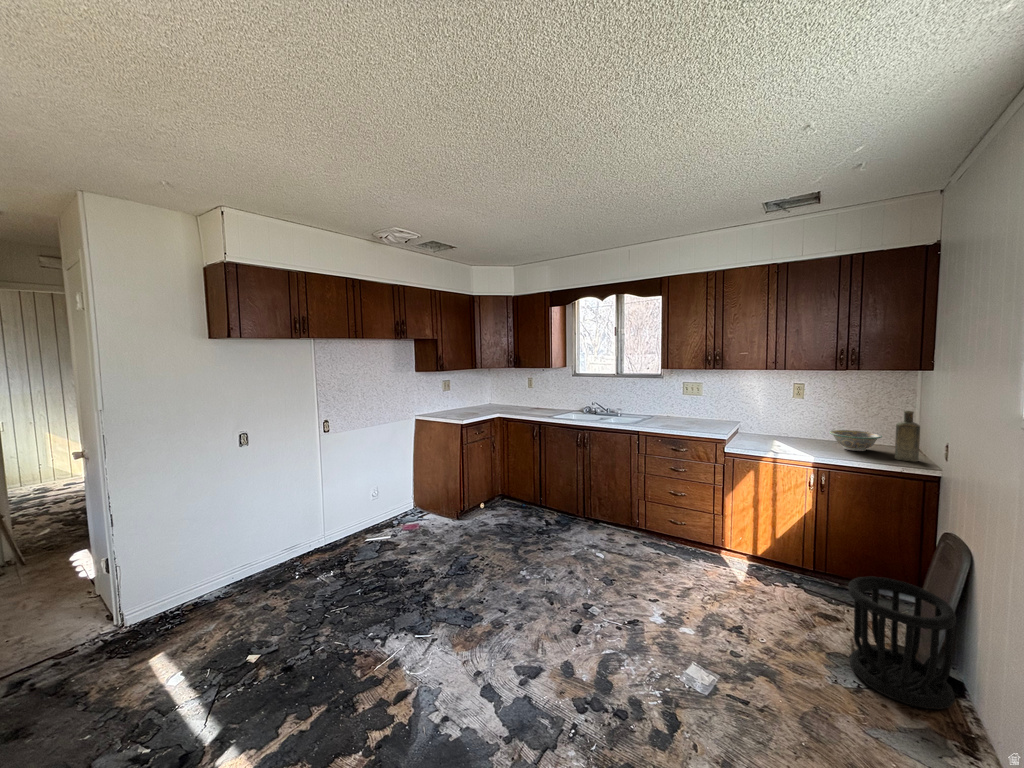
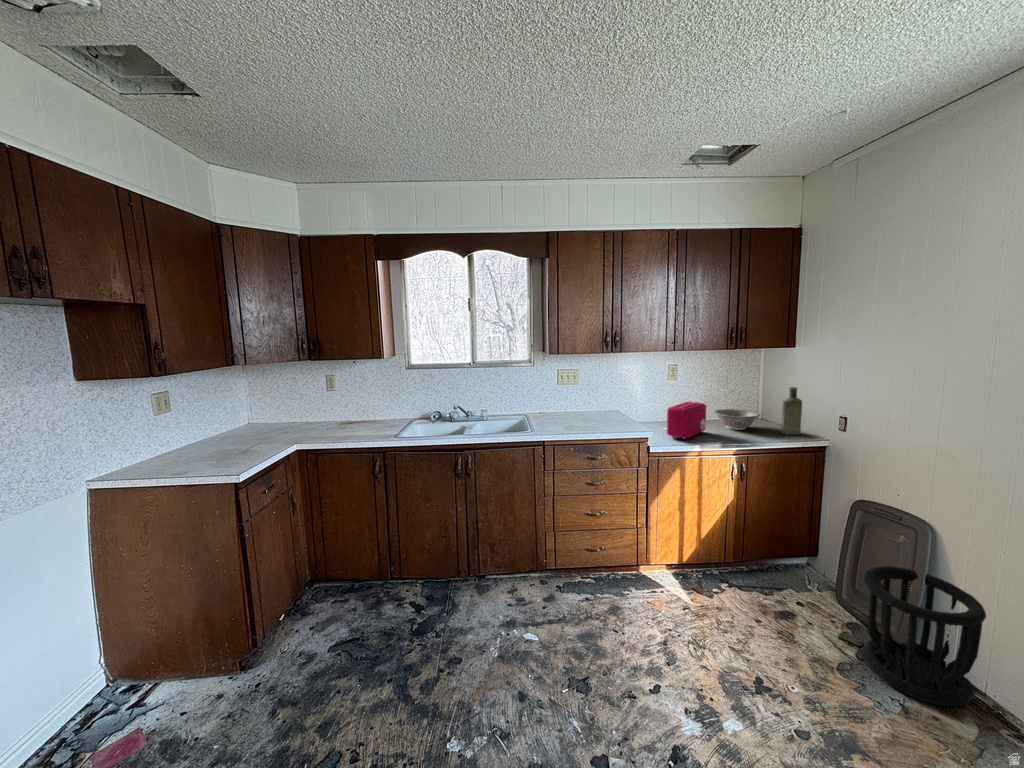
toaster: none [759,417,810,448] -> present [667,402,707,439]

